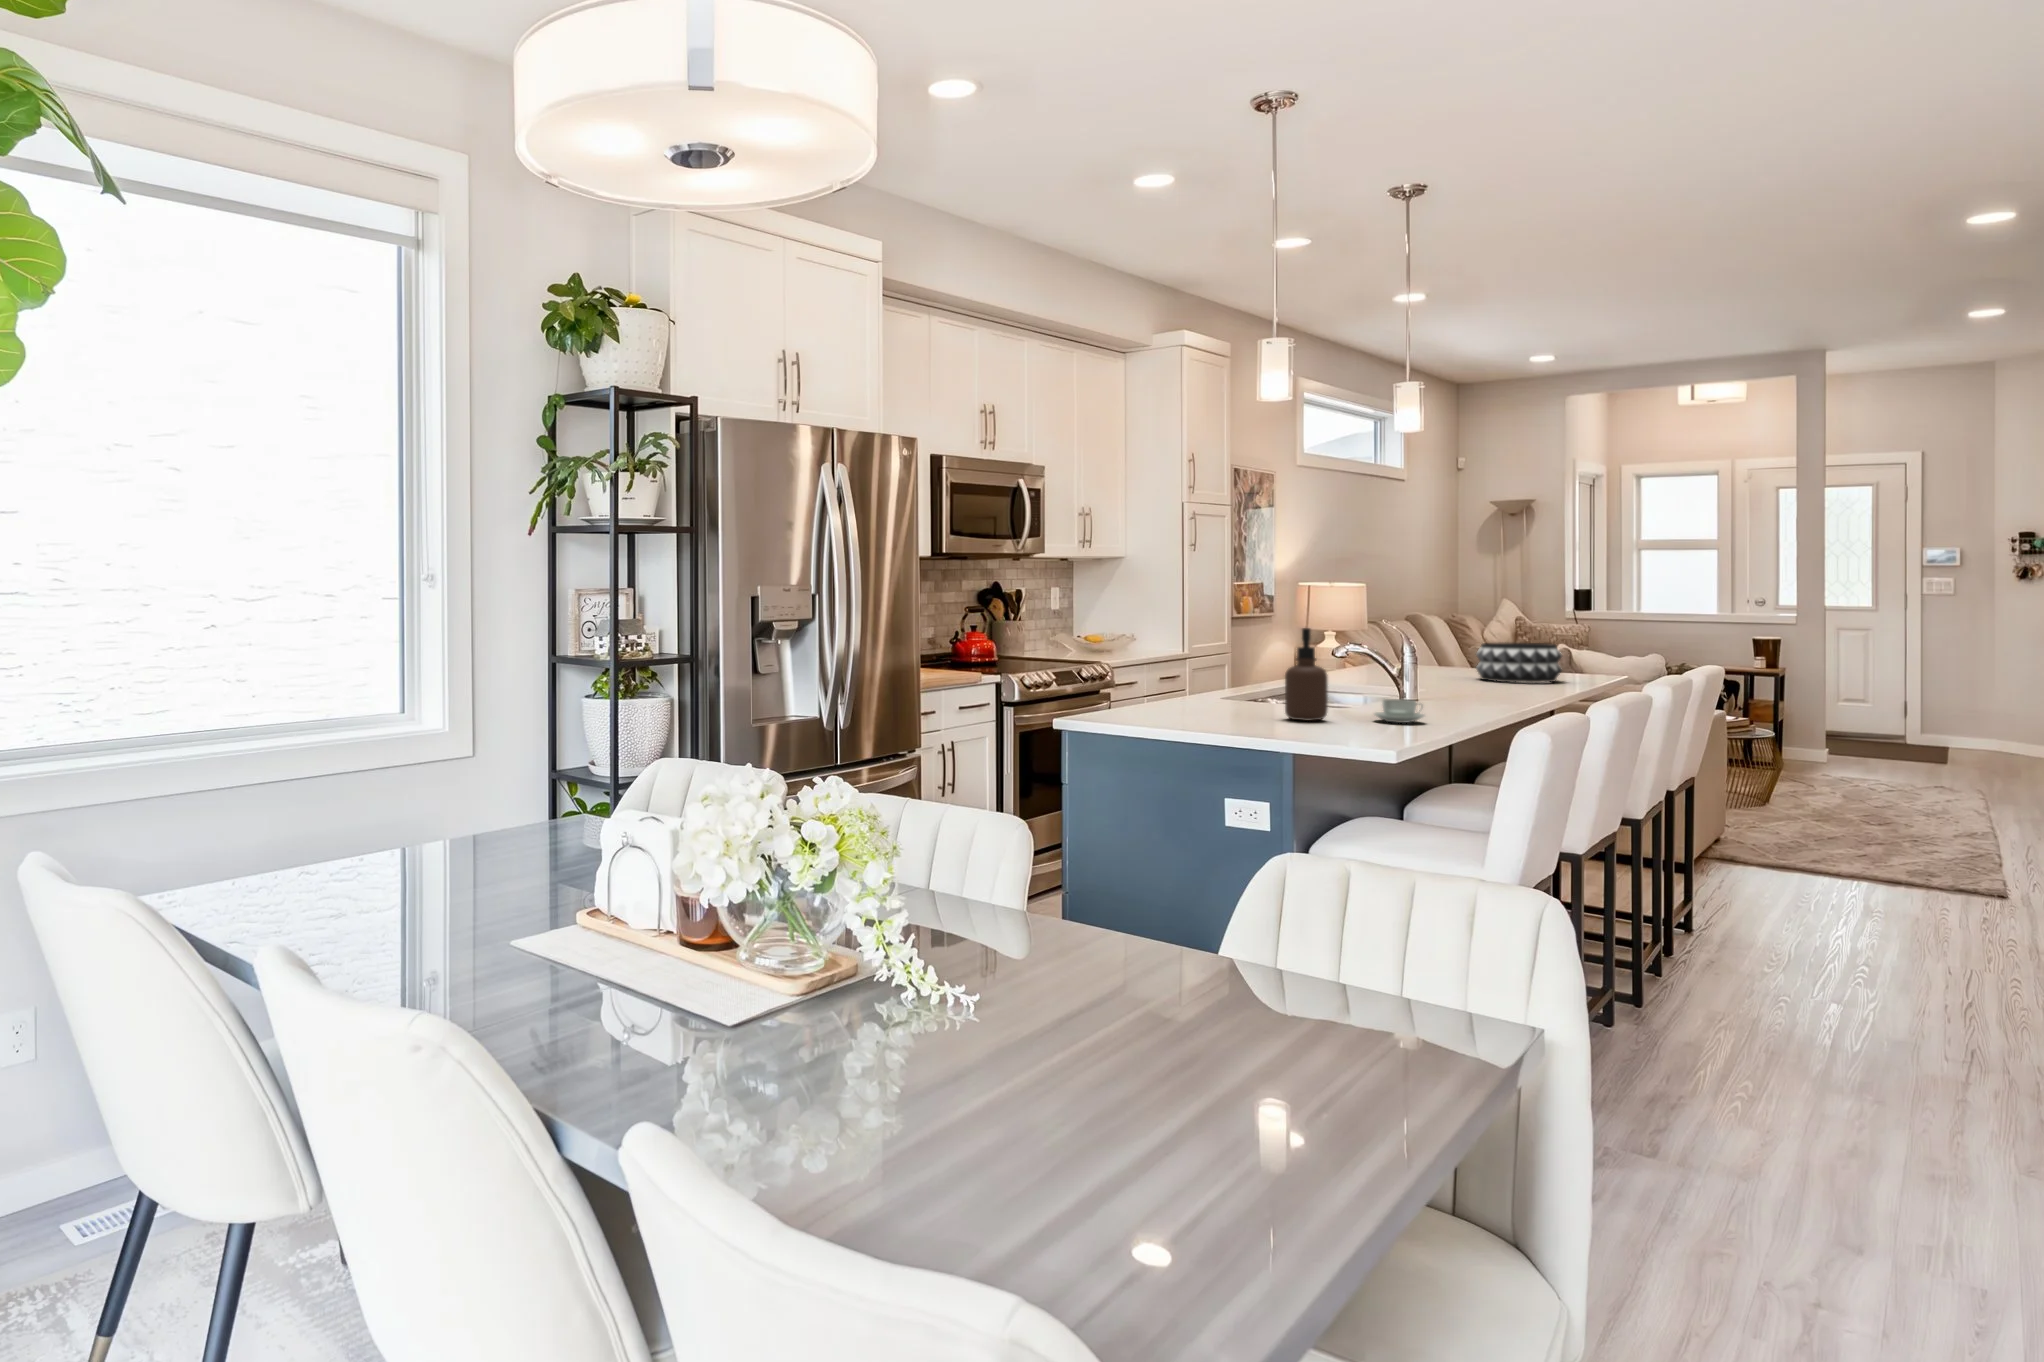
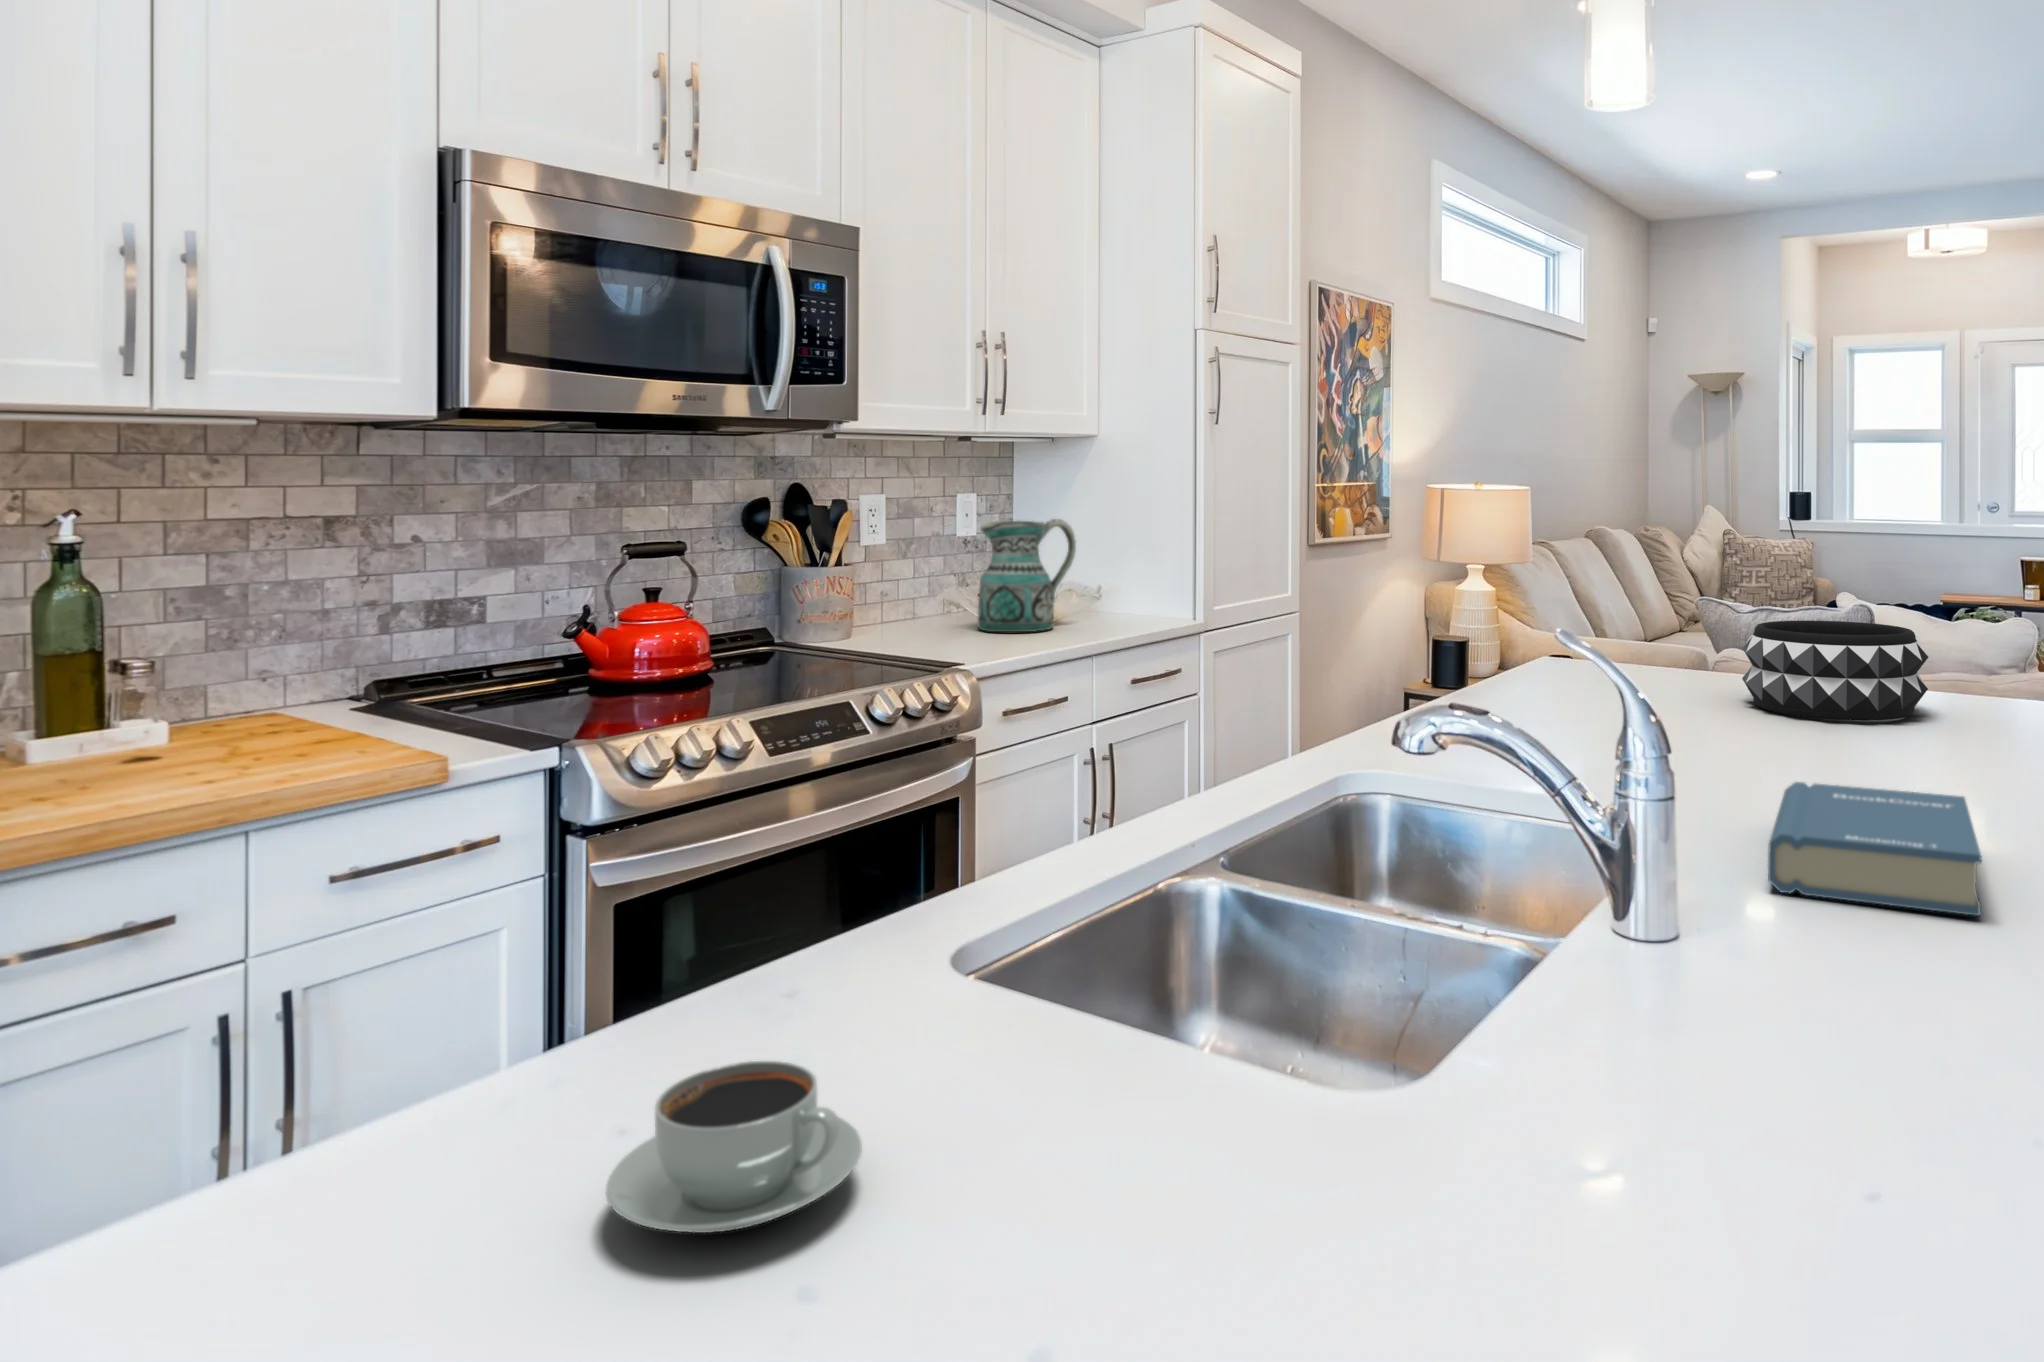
ceramic pitcher: none [1075,600,1122,656] -> present [978,519,1076,632]
soap dispenser: present [1285,628,1328,721] -> none [1092,743,1292,1241]
hardback book: none [1455,681,1533,707] -> present [1768,782,1981,916]
coffee cup: present [1374,699,1424,723] -> present [606,1061,862,1233]

